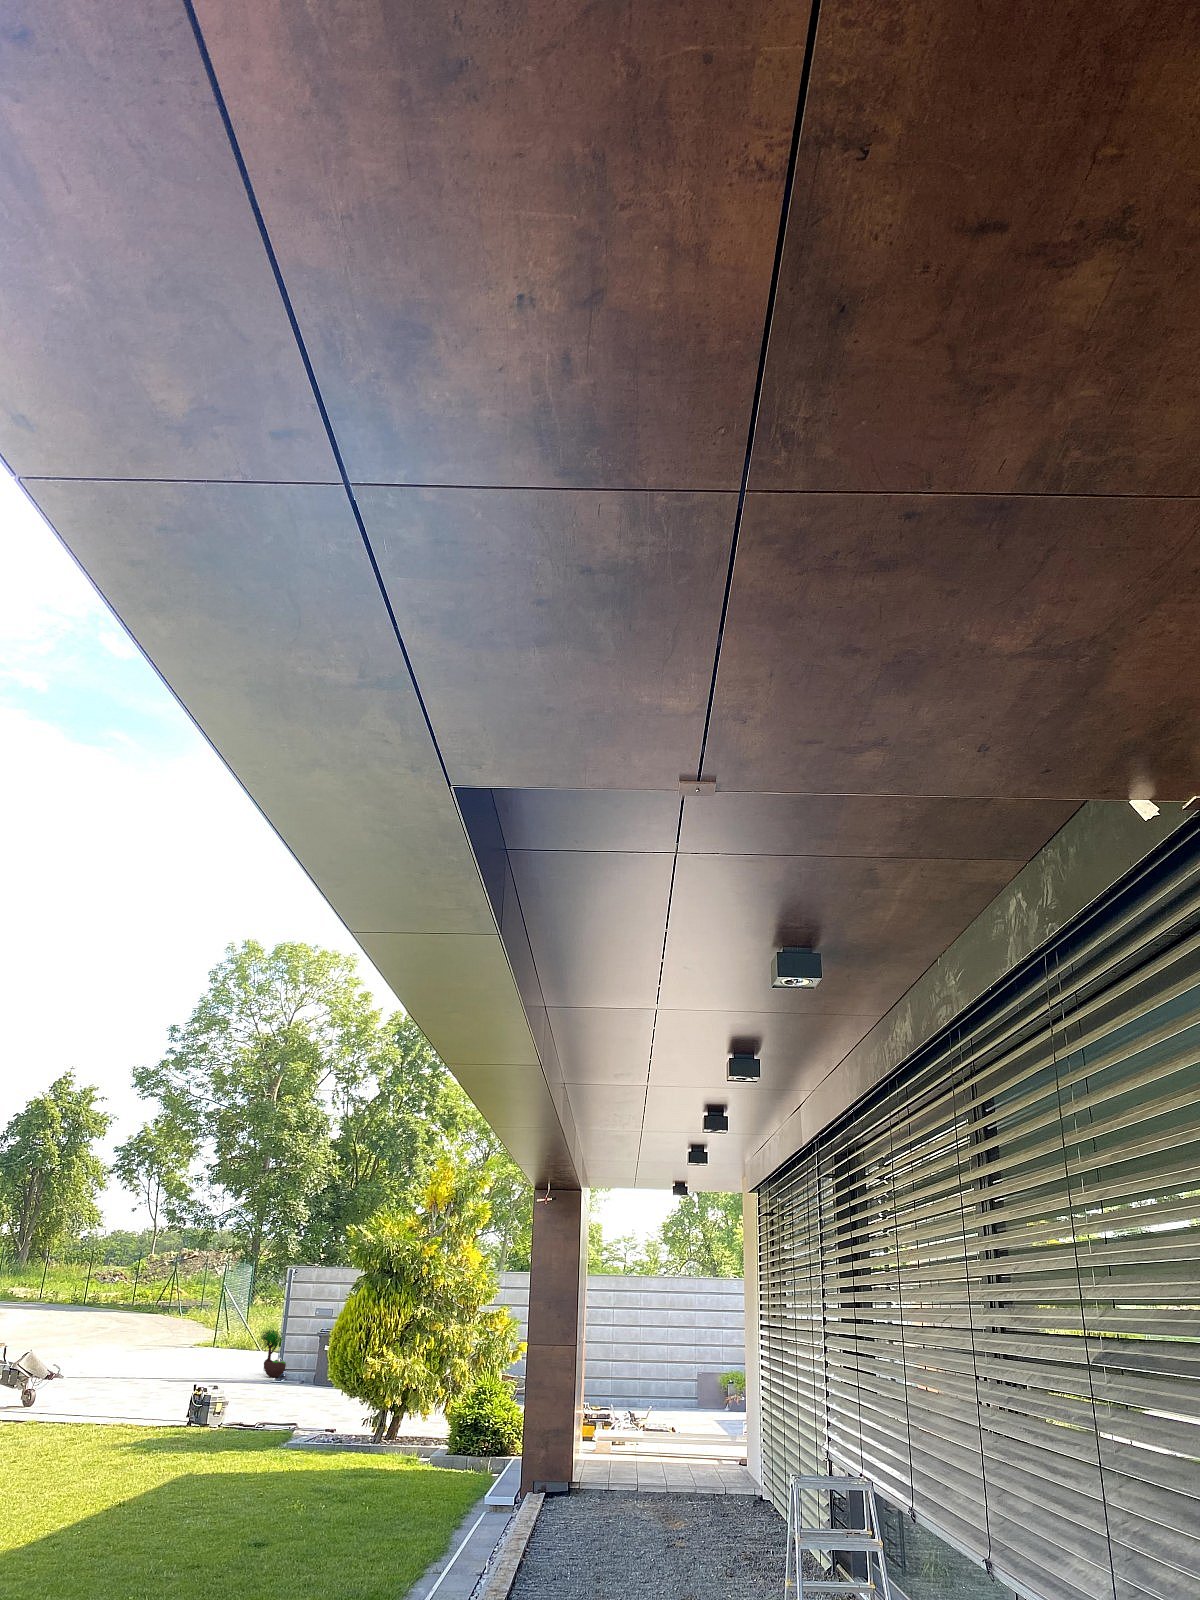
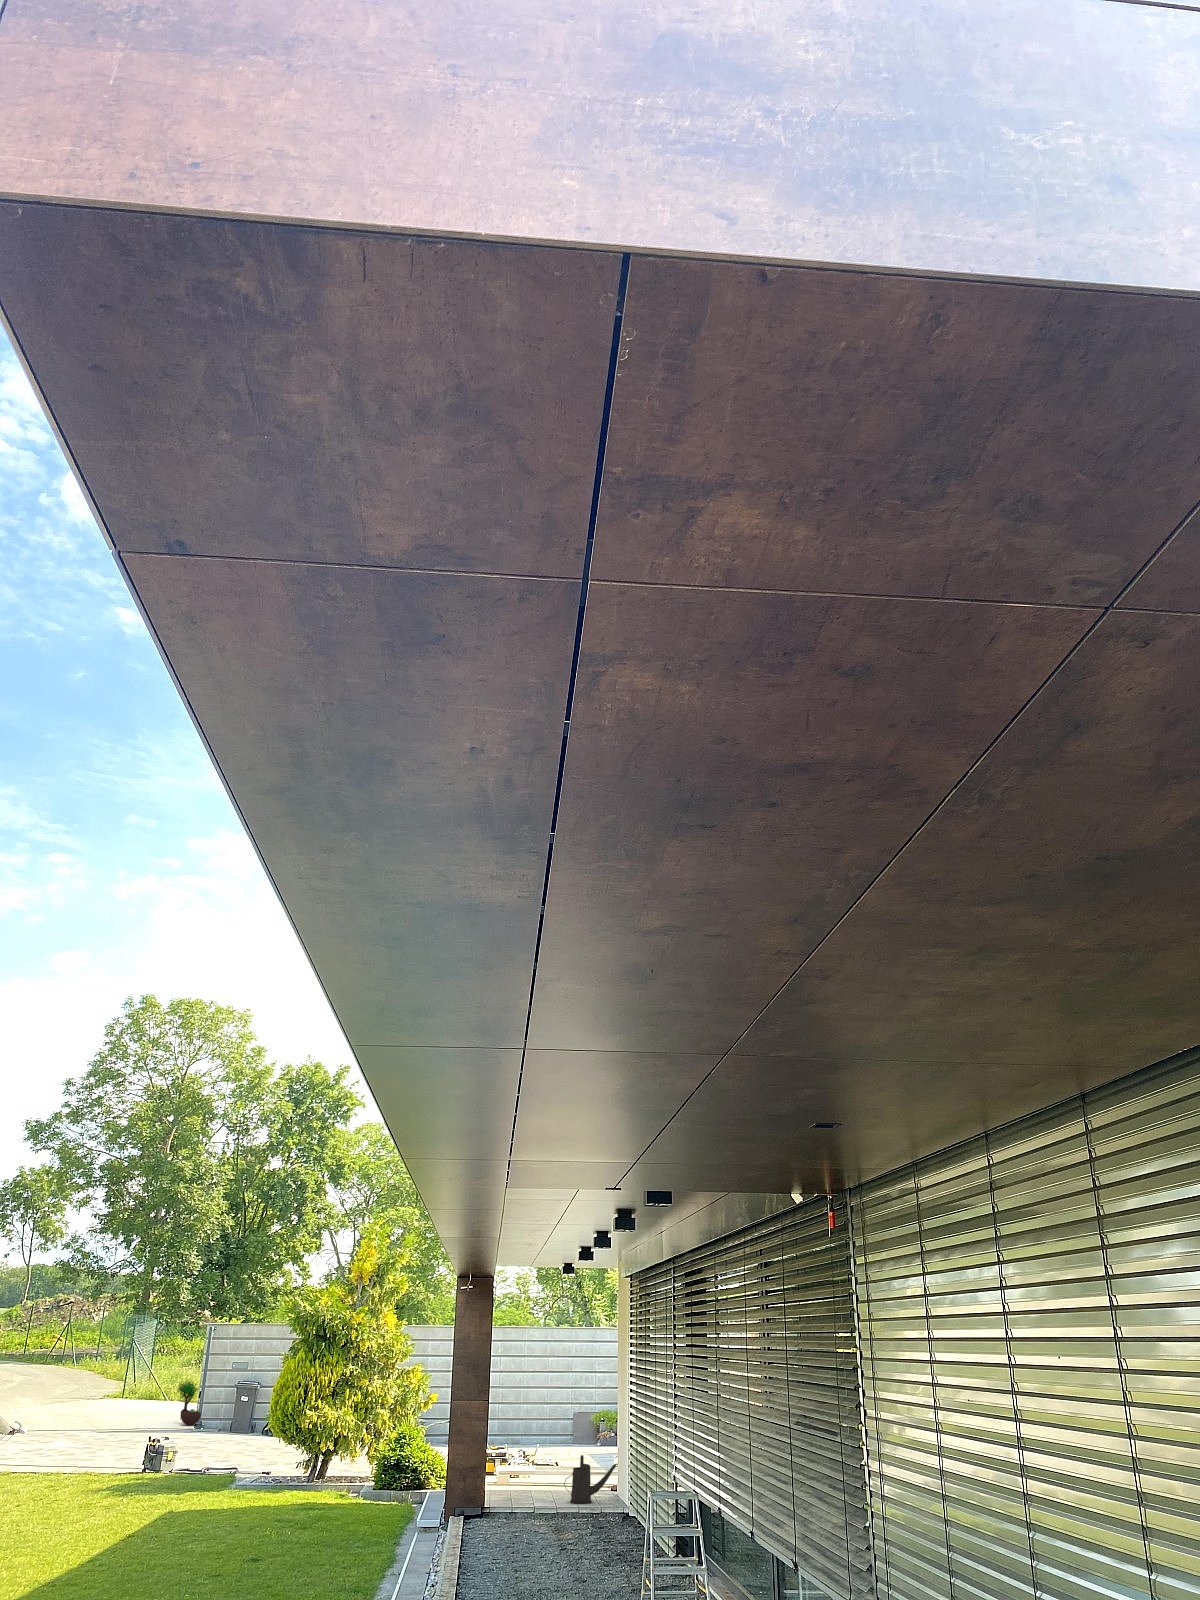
watering can: none [679,1420,744,1481] -> present [564,1455,616,1504]

